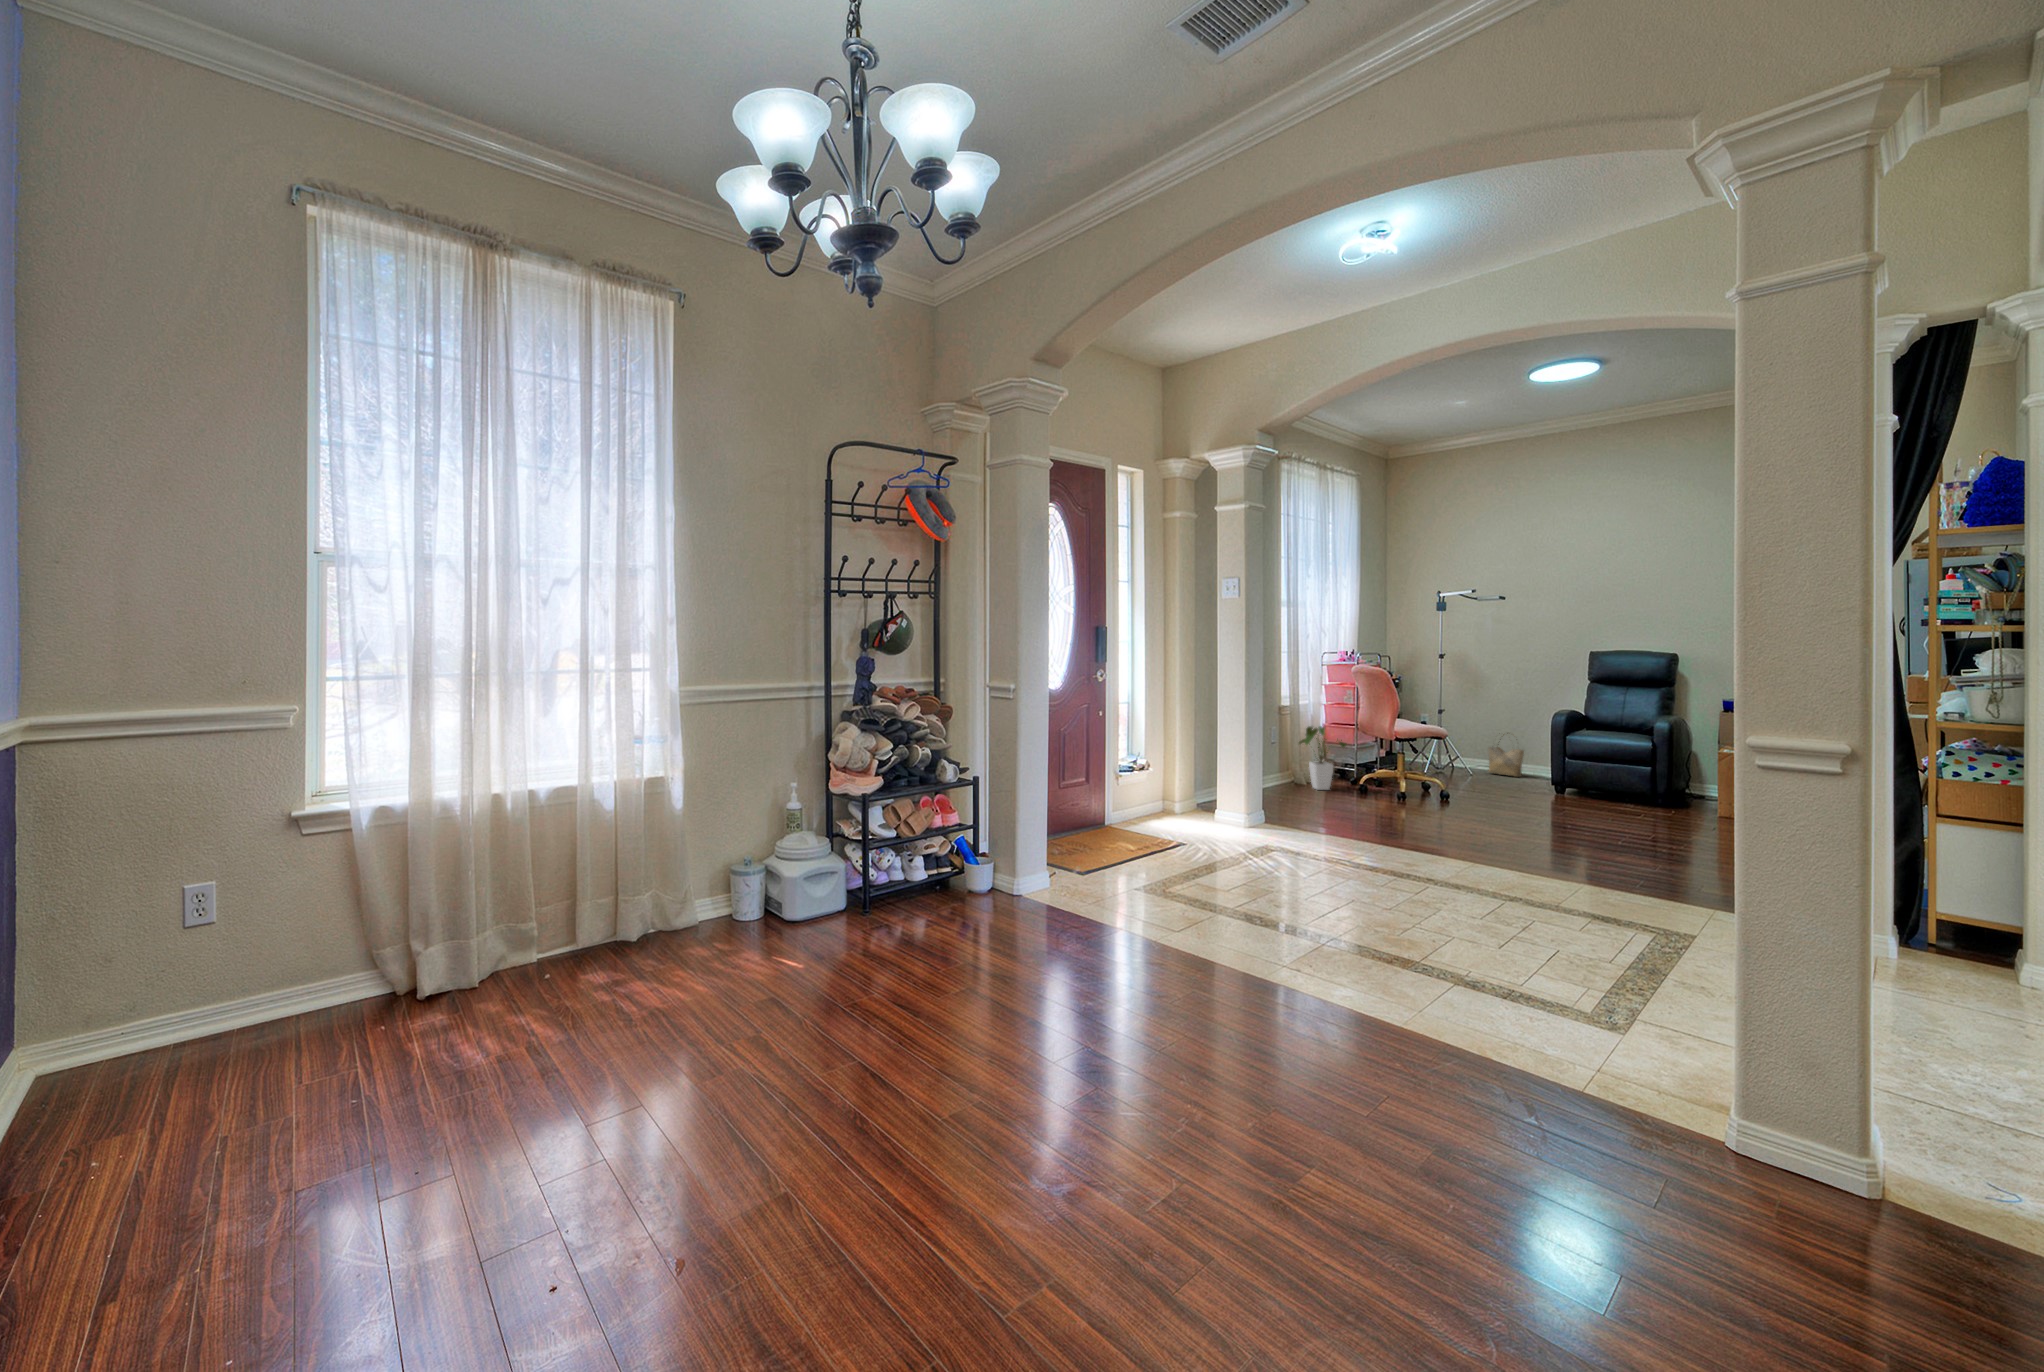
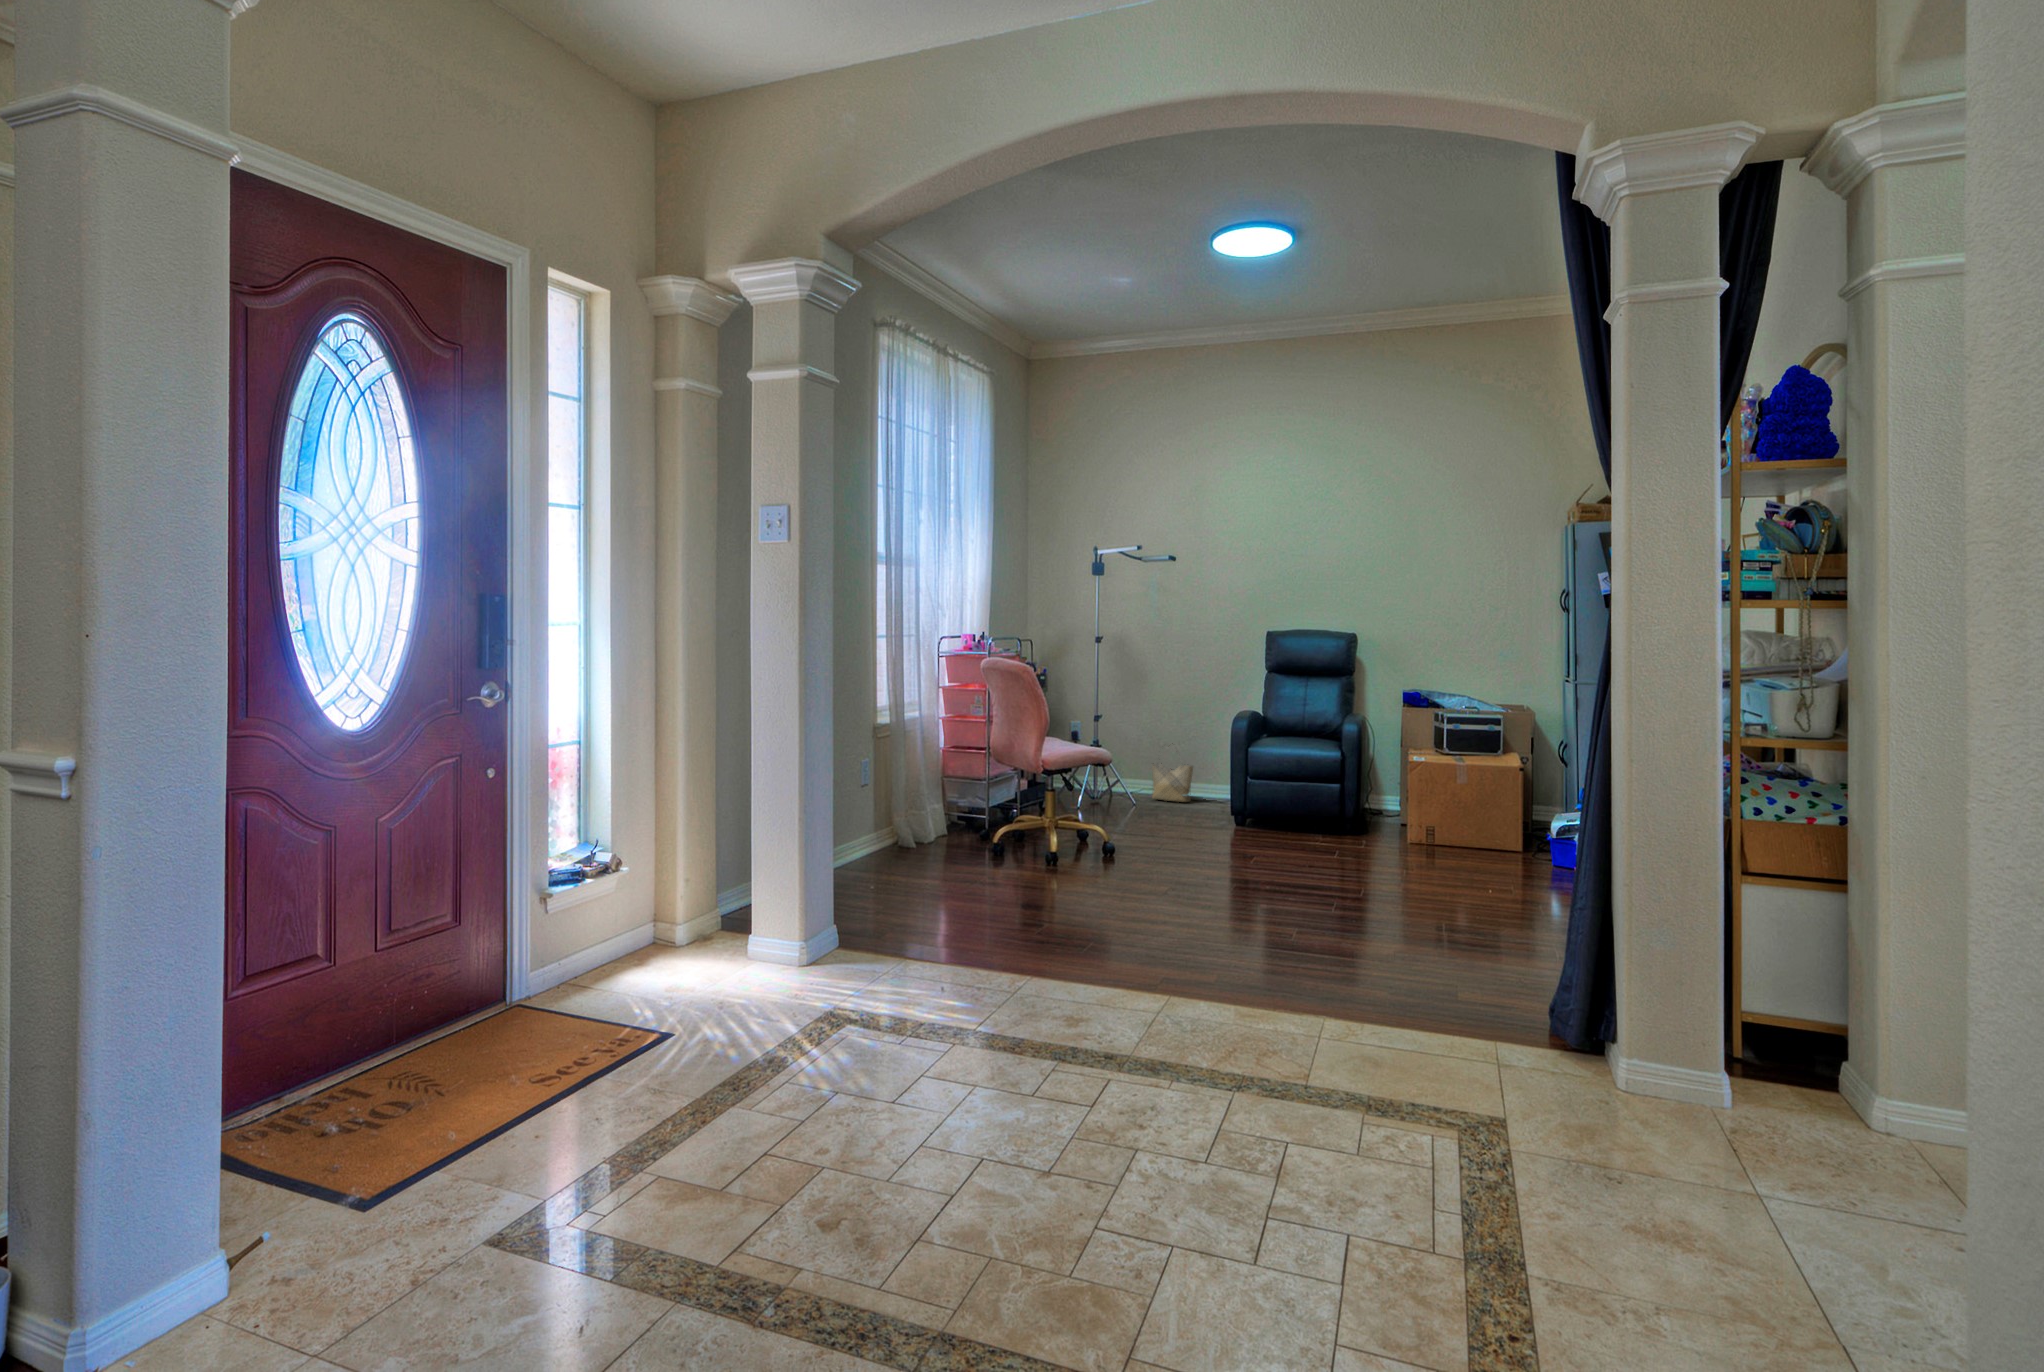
house plant: present [1299,726,1346,790] -> none [904,745,974,854]

